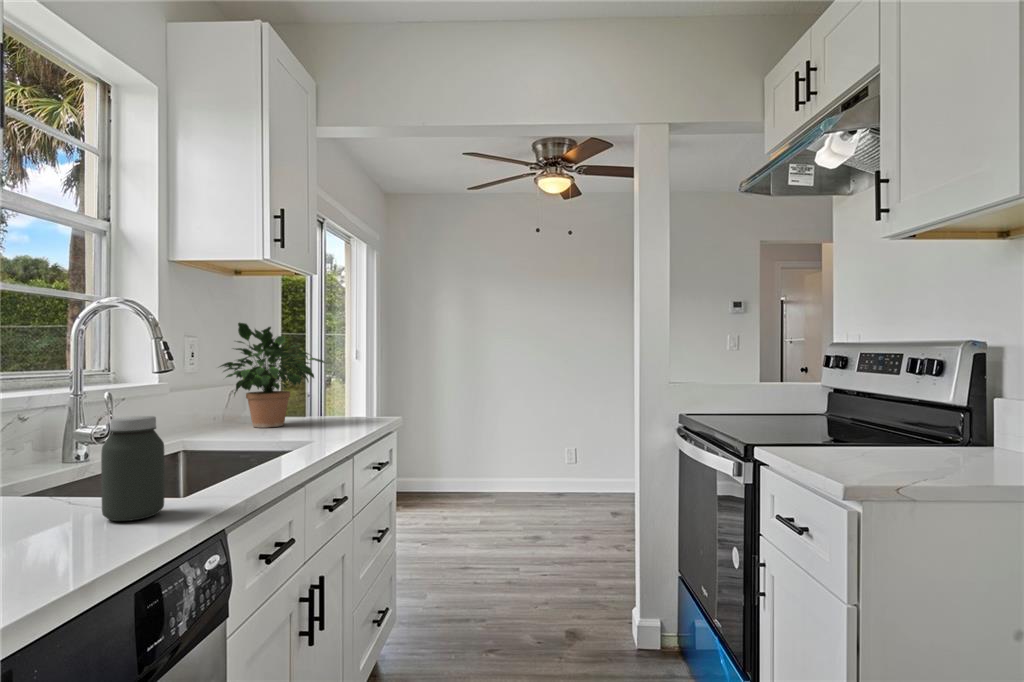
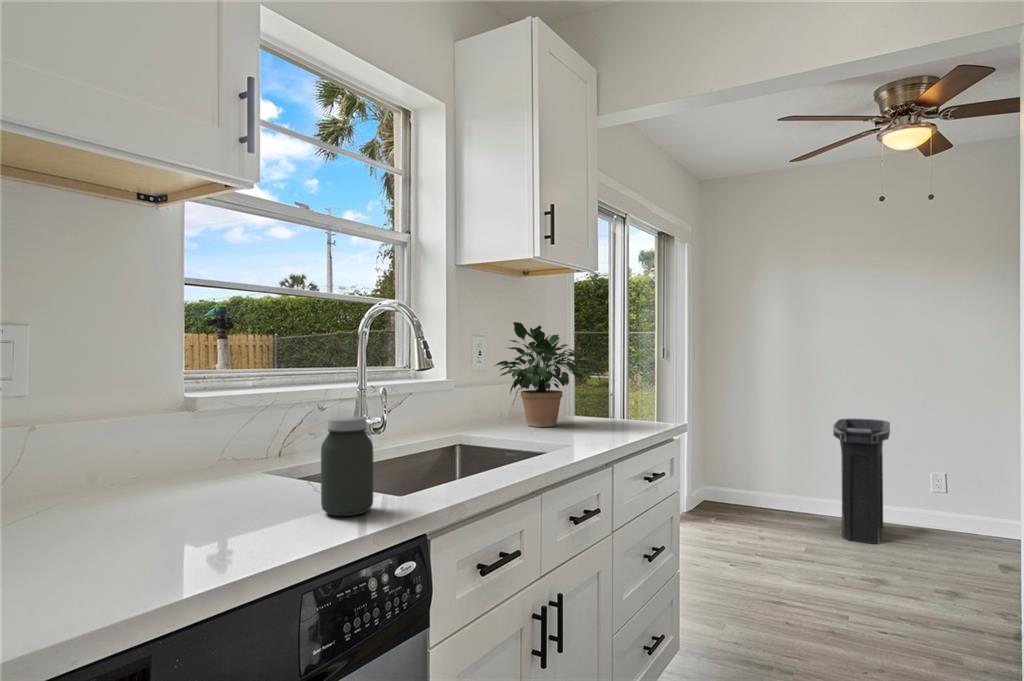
trash can: none [498,408,538,509] -> present [833,418,890,544]

